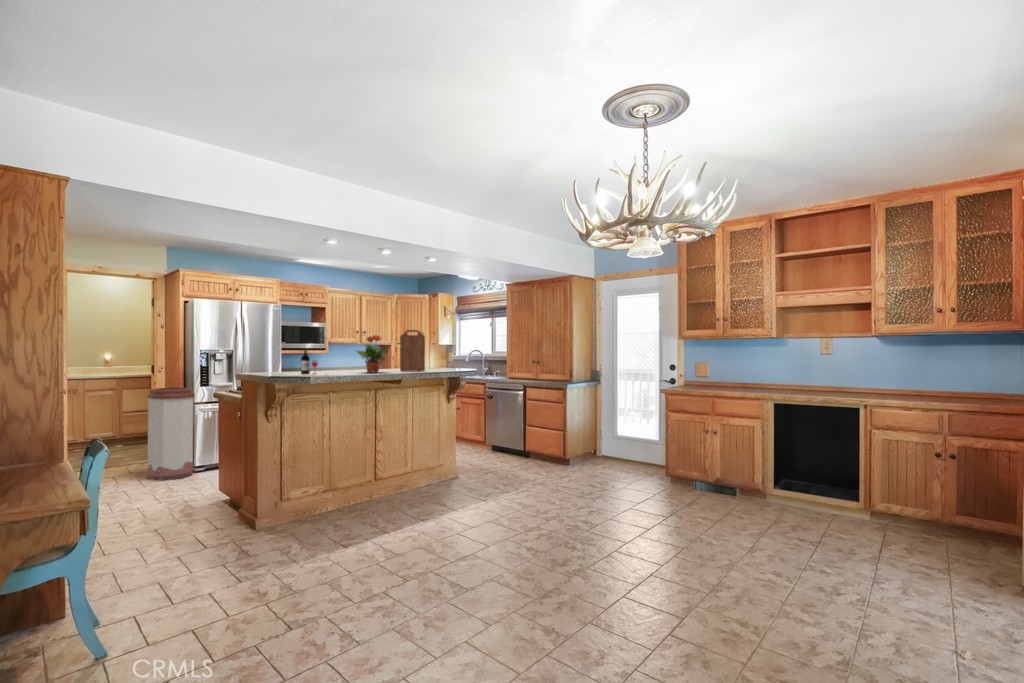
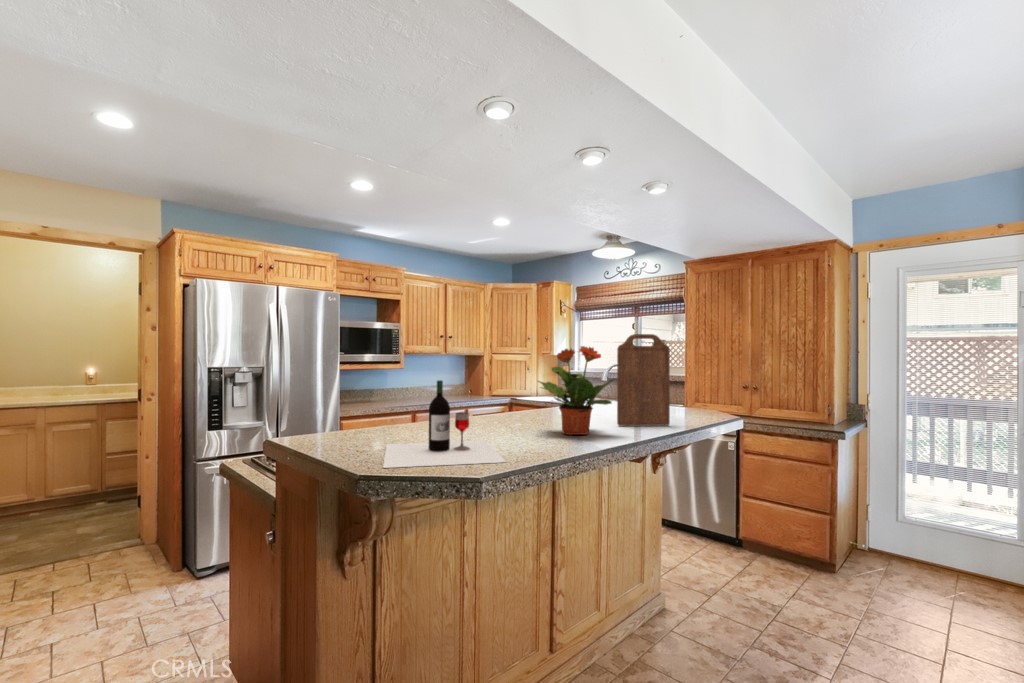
trash can: present [147,387,195,481] -> none [109,433,195,612]

